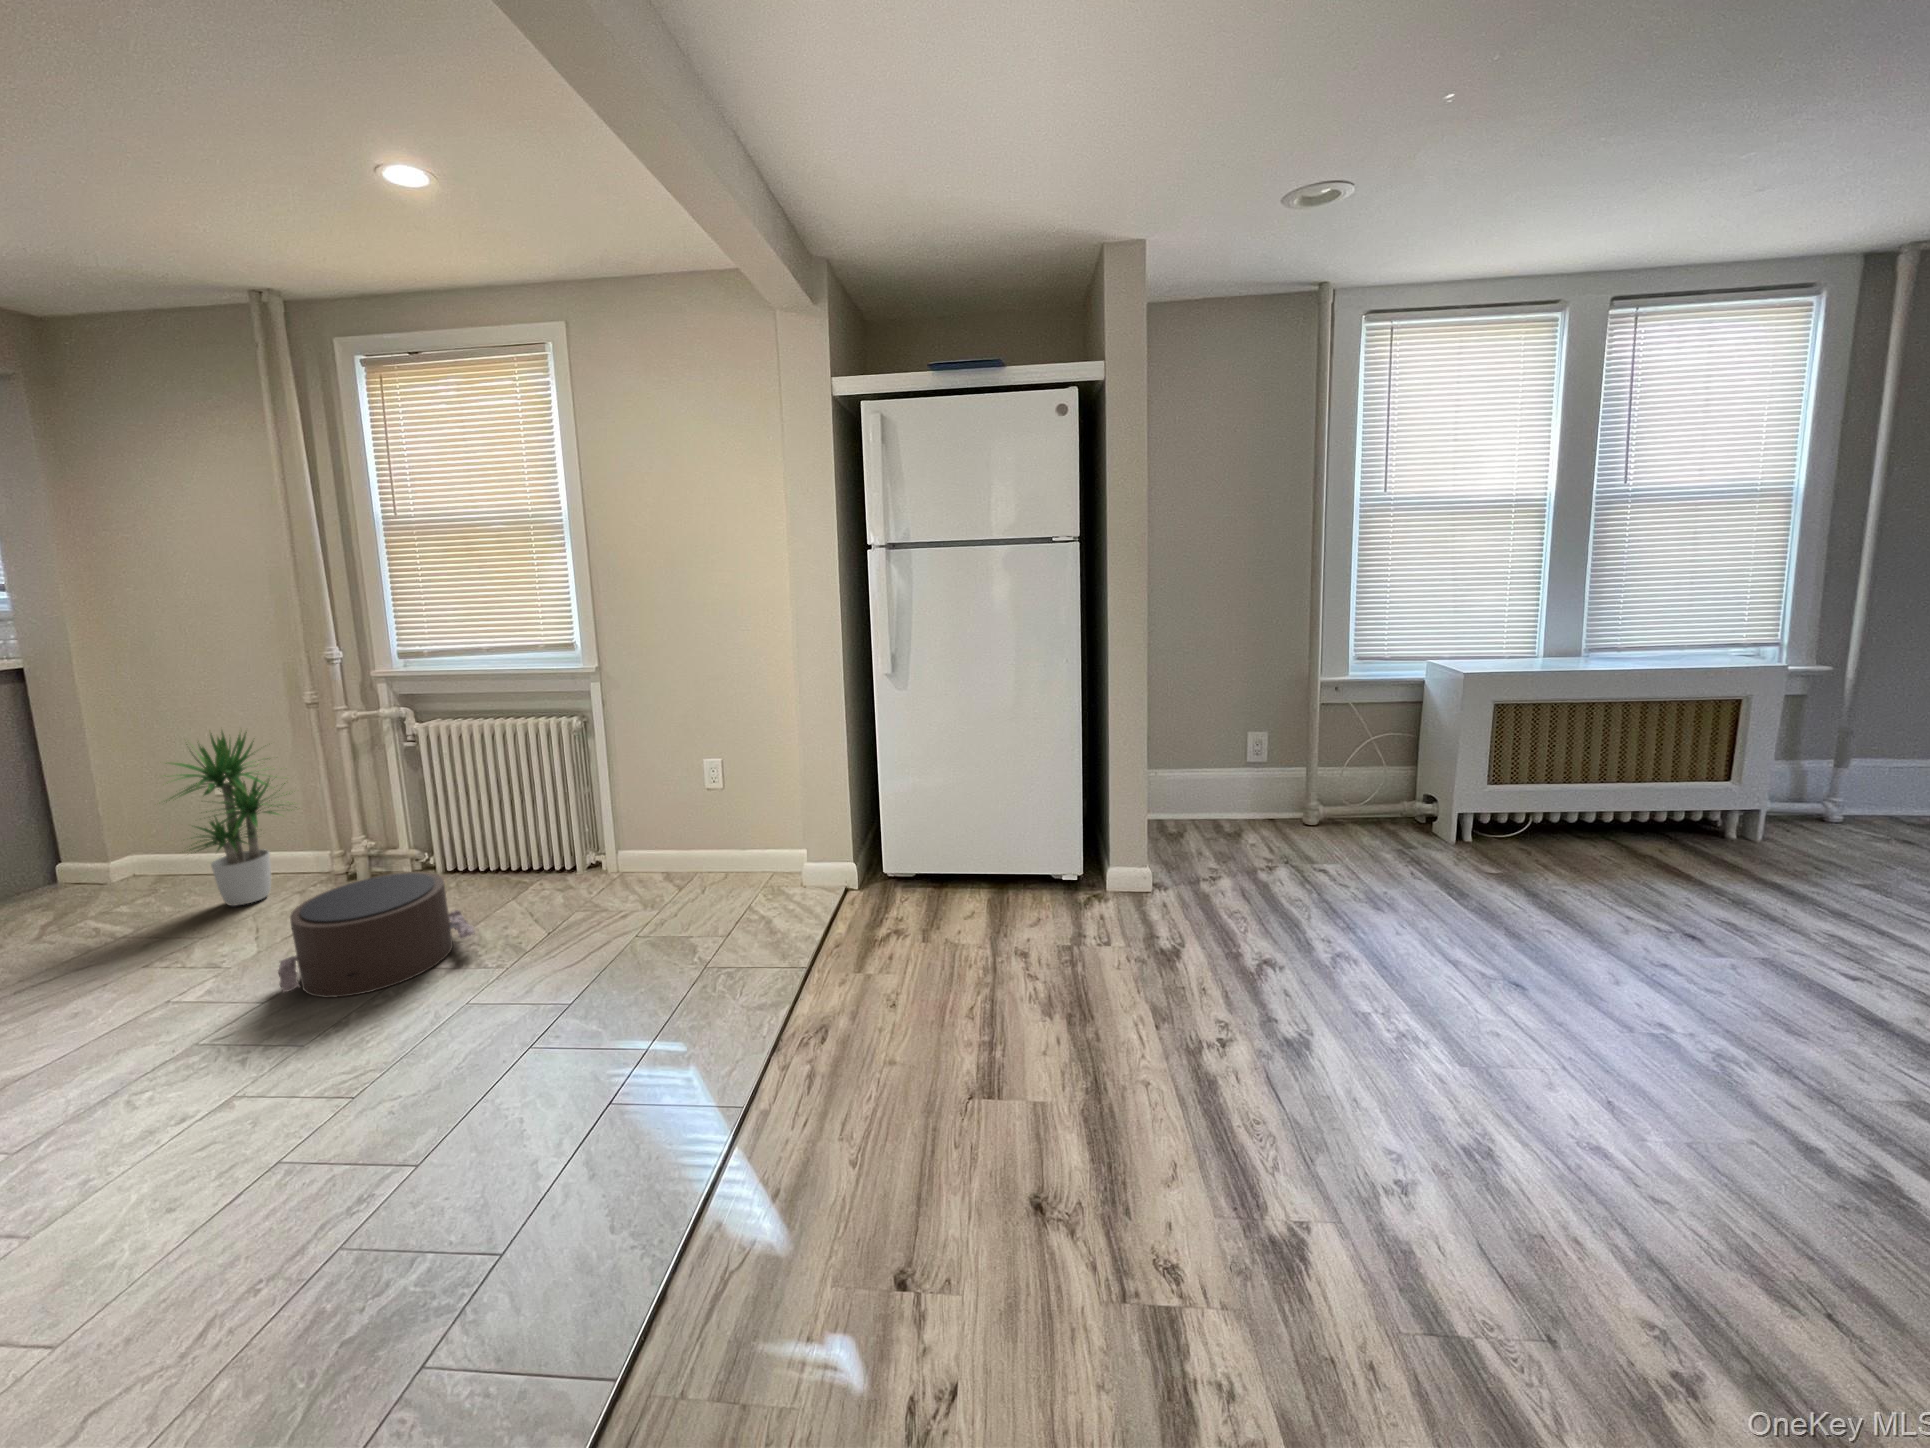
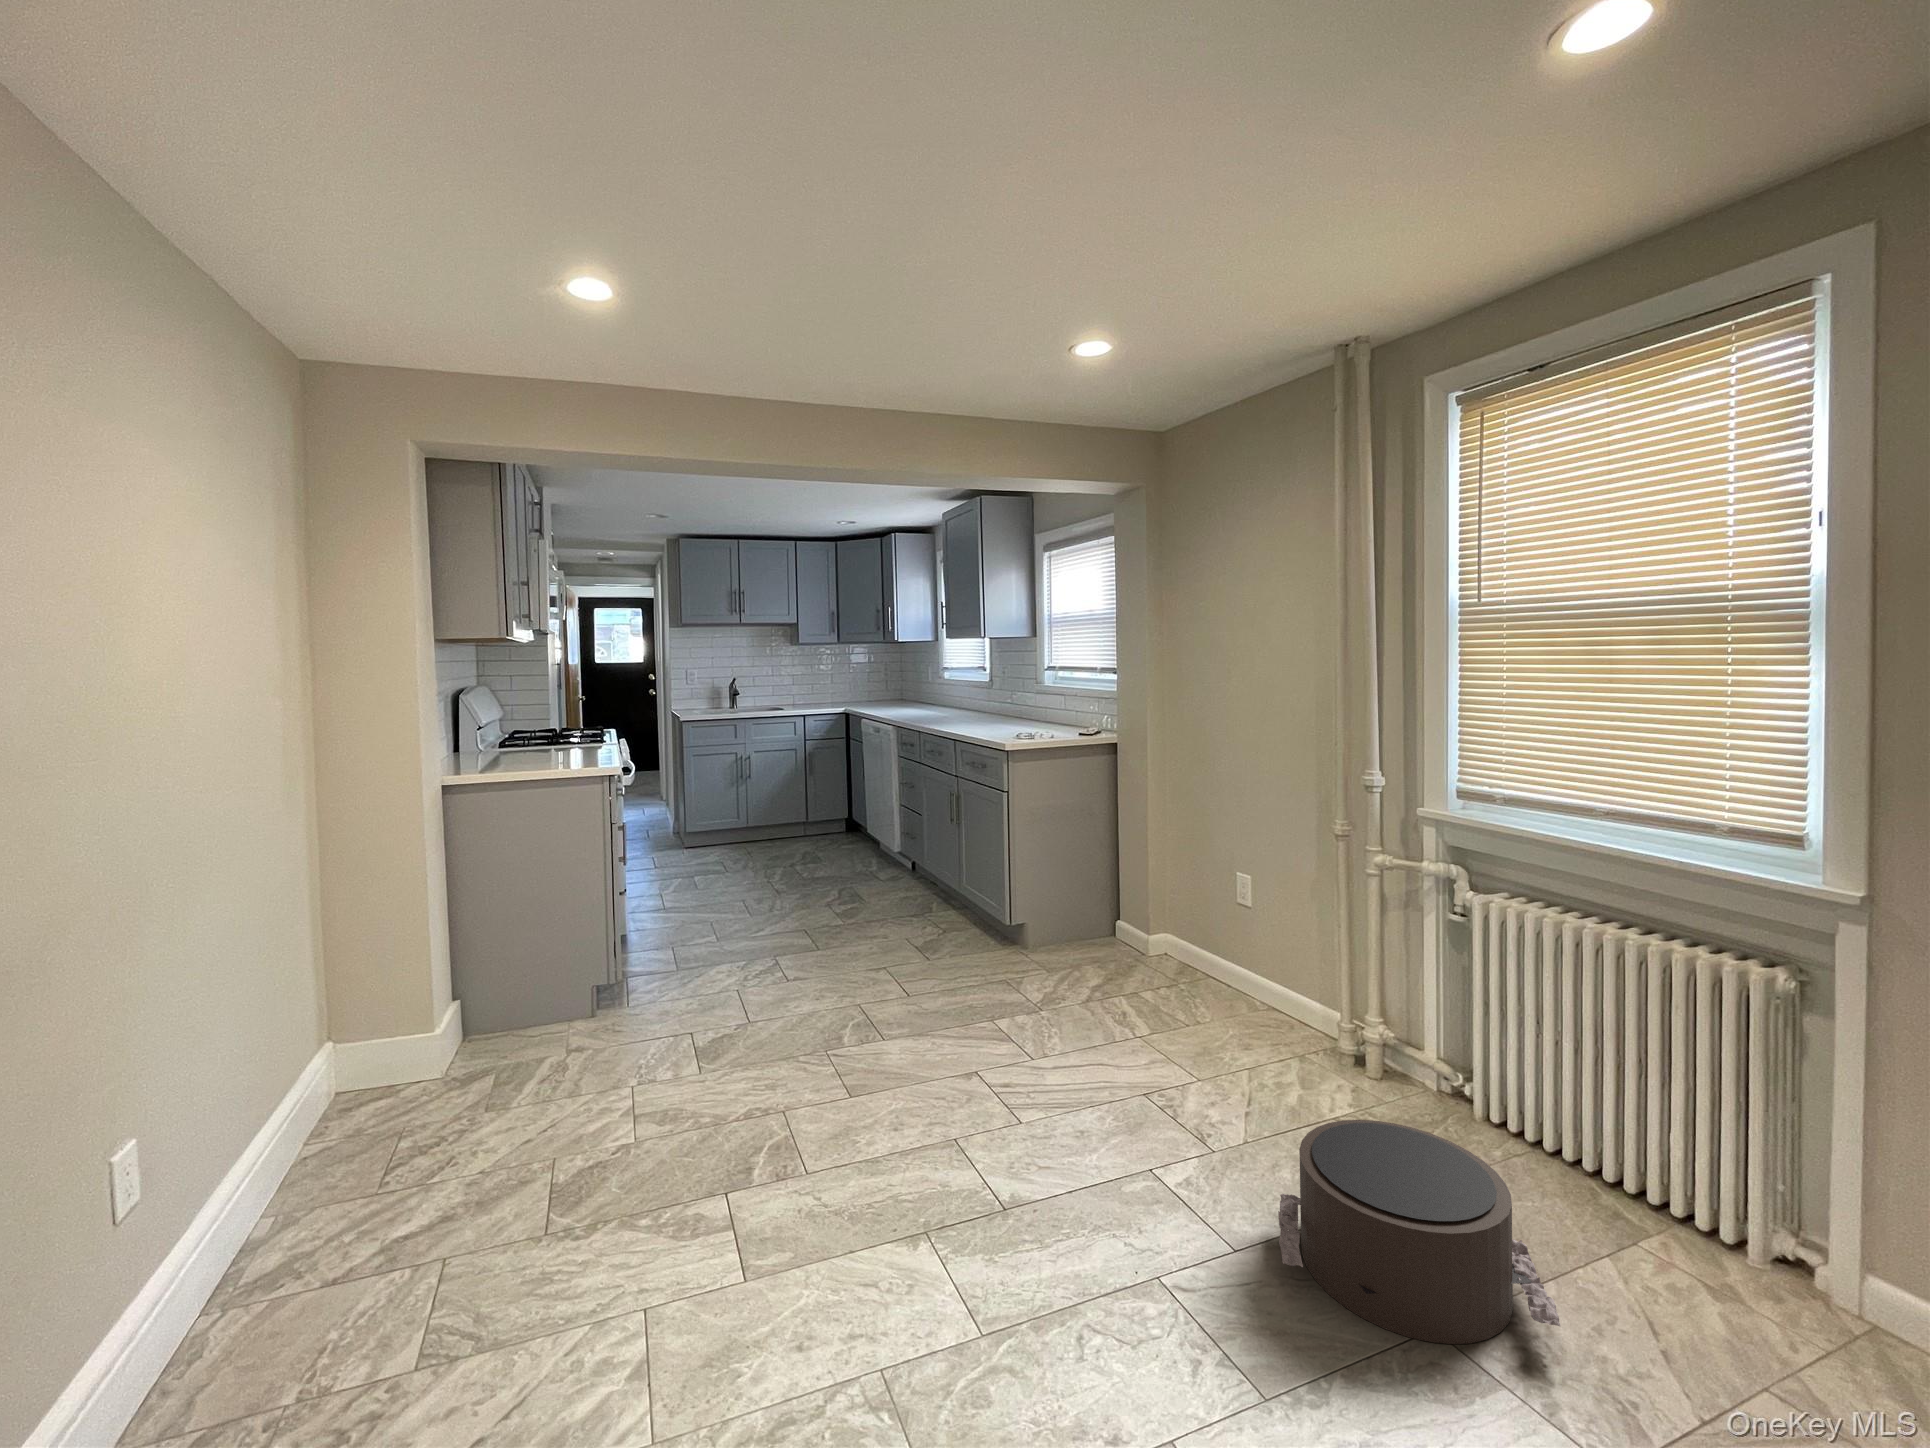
potted plant: present [169,732,300,906] -> none [1185,841,1321,1052]

